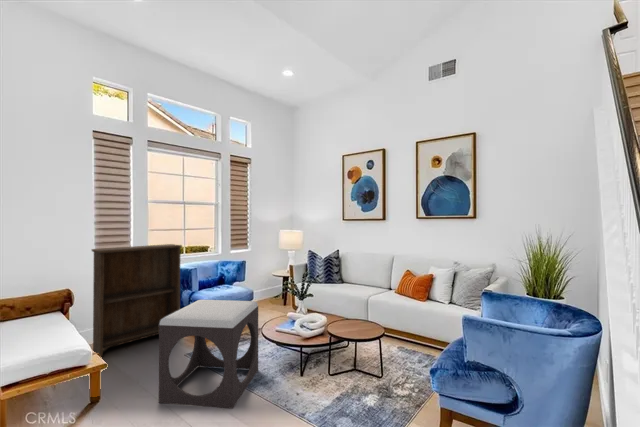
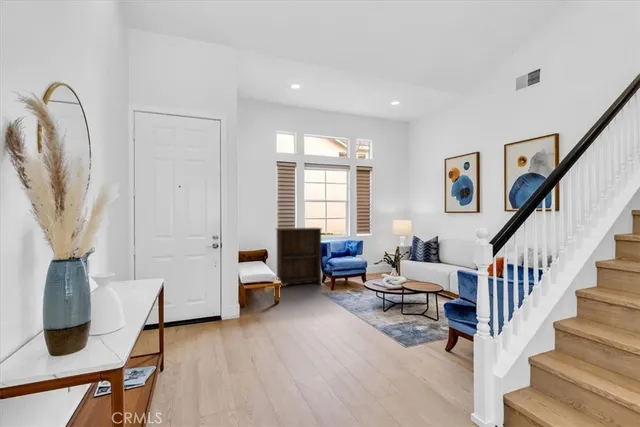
footstool: present [159,300,258,409] -> none [305,259,360,315]

